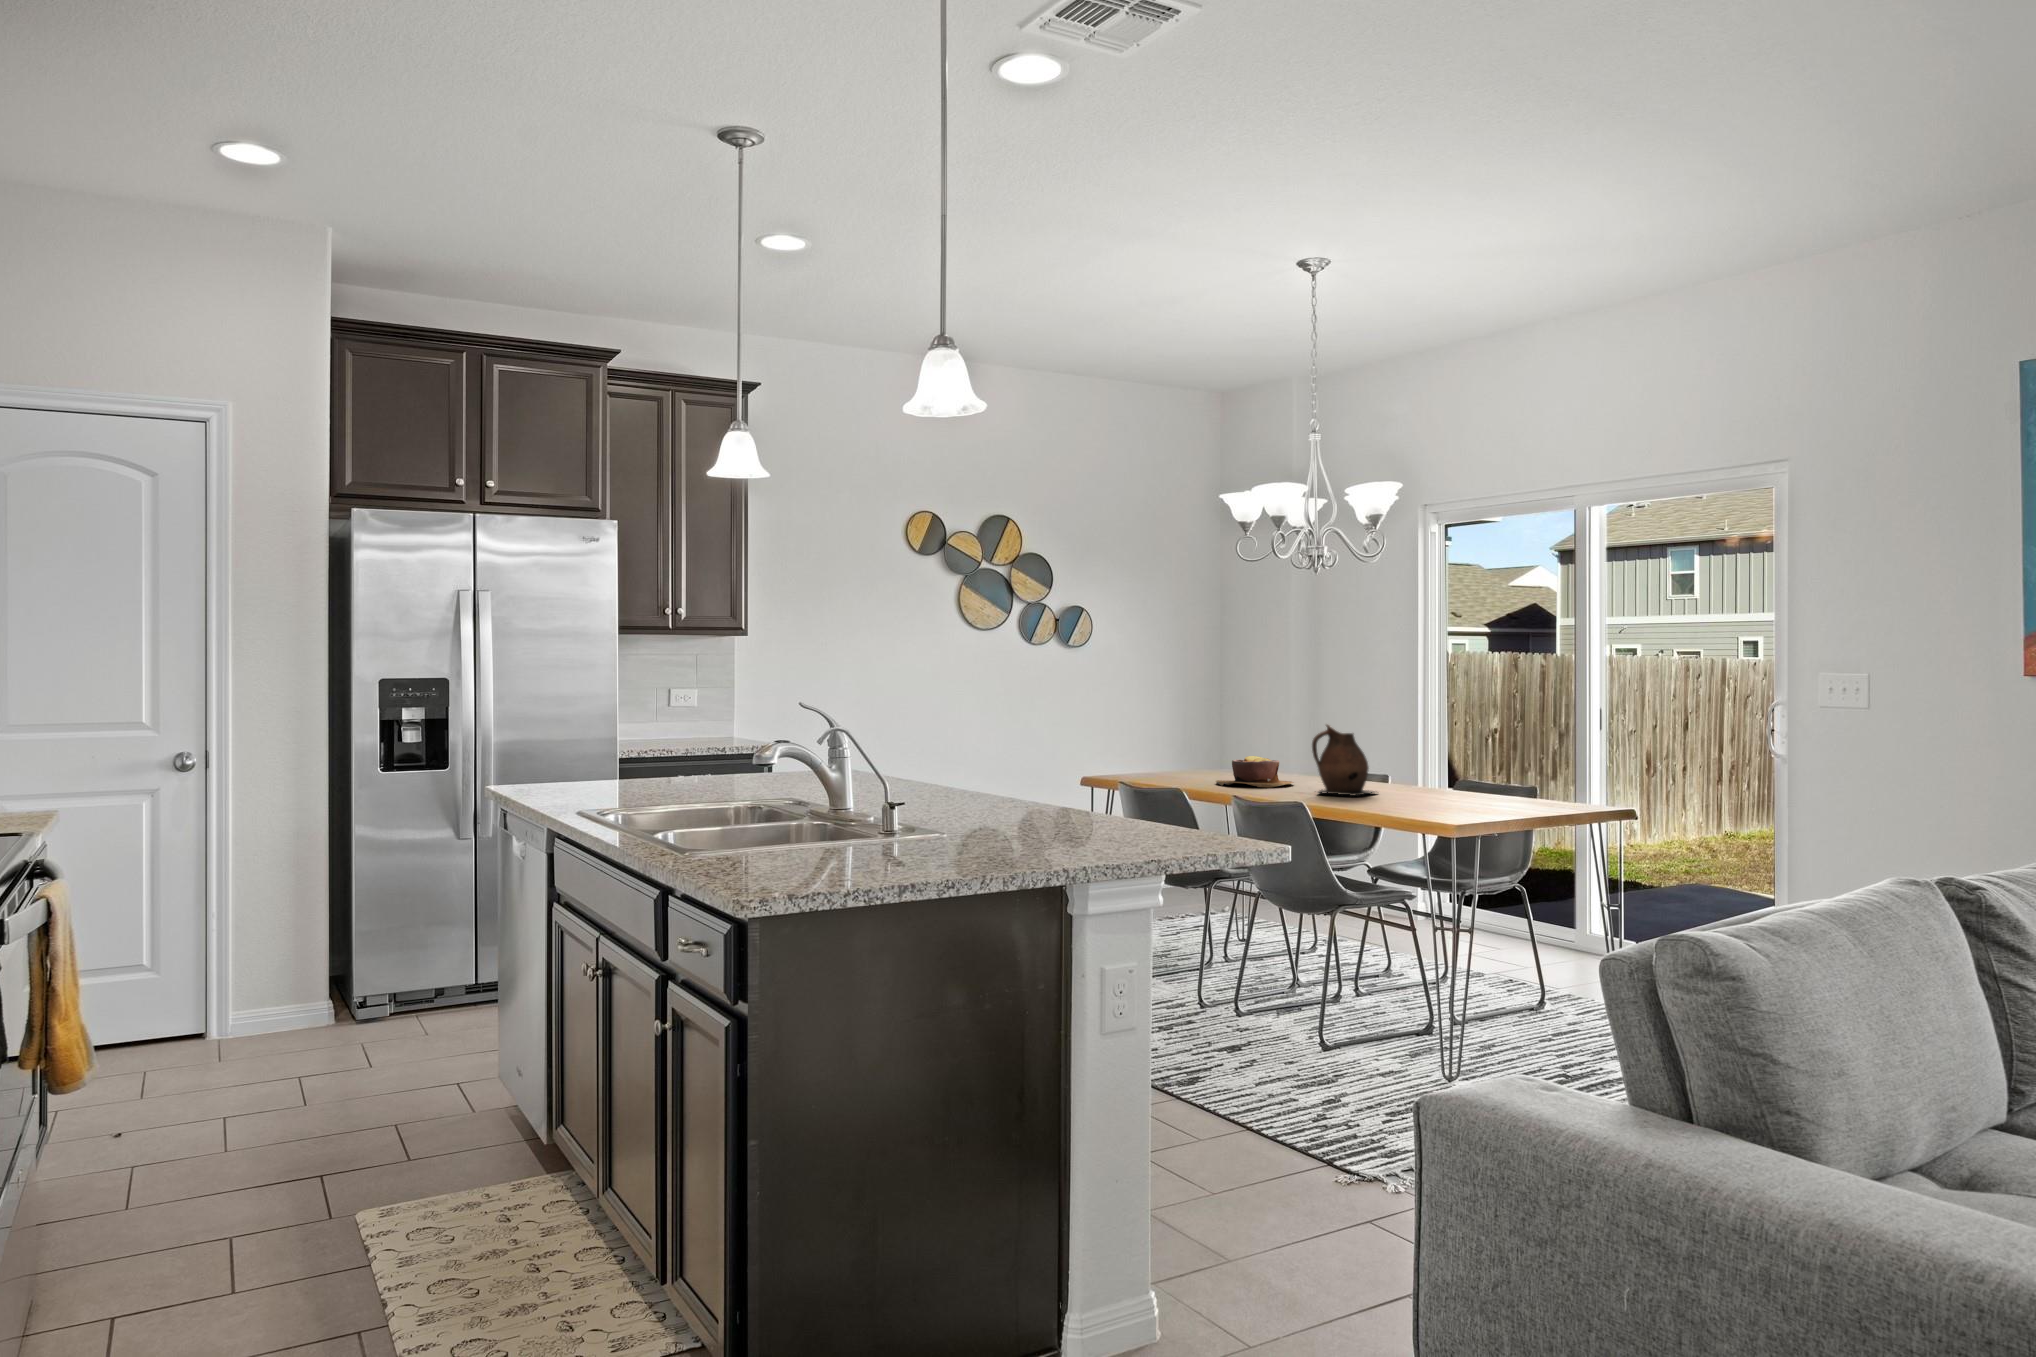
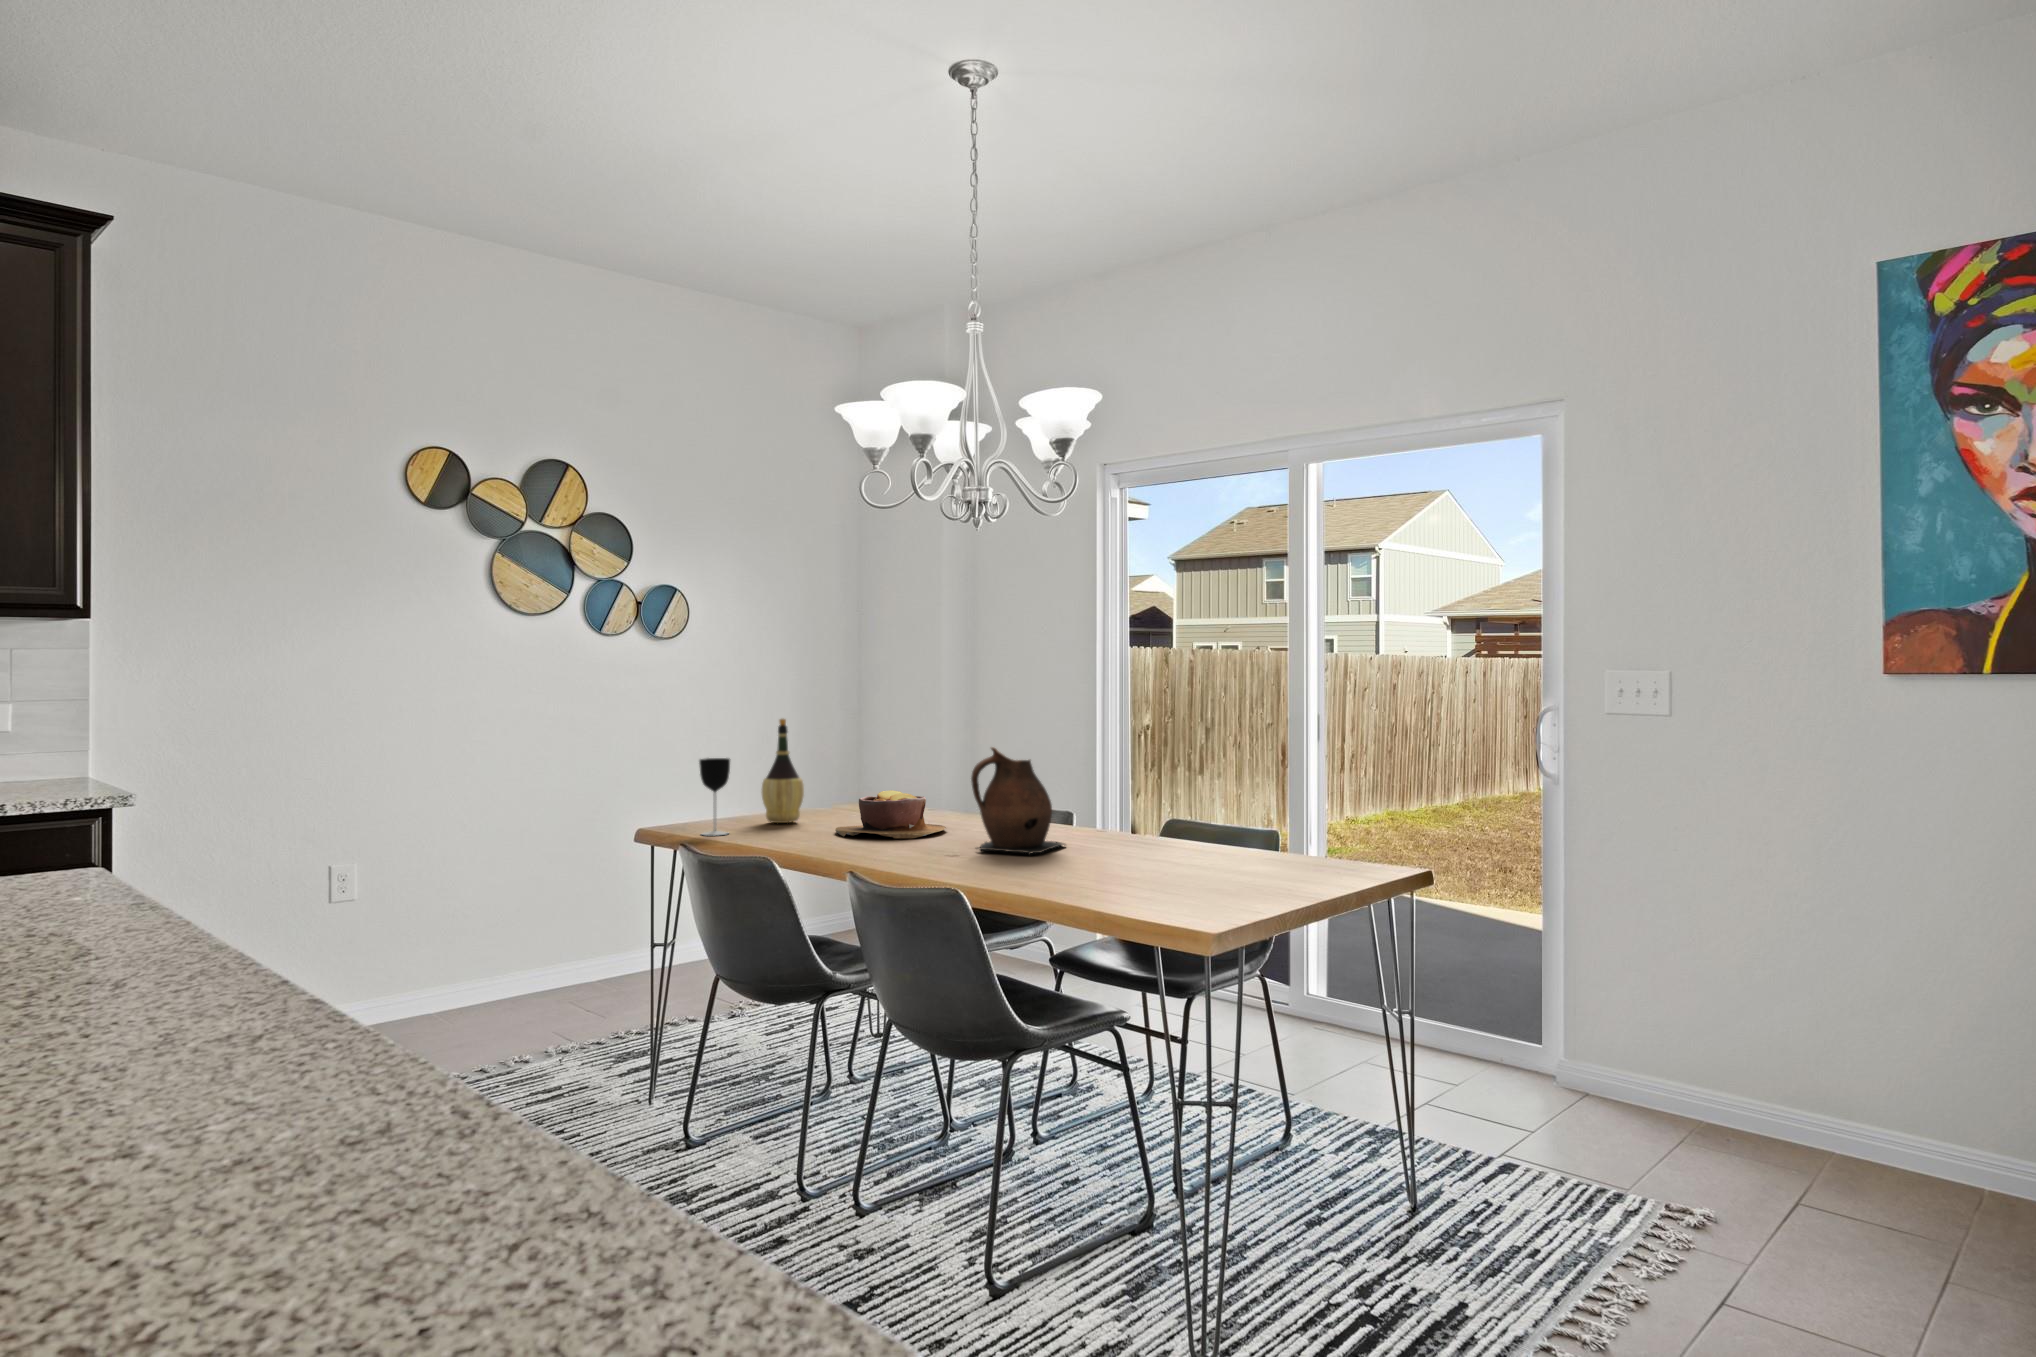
wine bottle: none [1162,705,1191,778] -> present [761,718,804,823]
wine glass: none [1124,731,1144,783] -> present [699,758,730,835]

